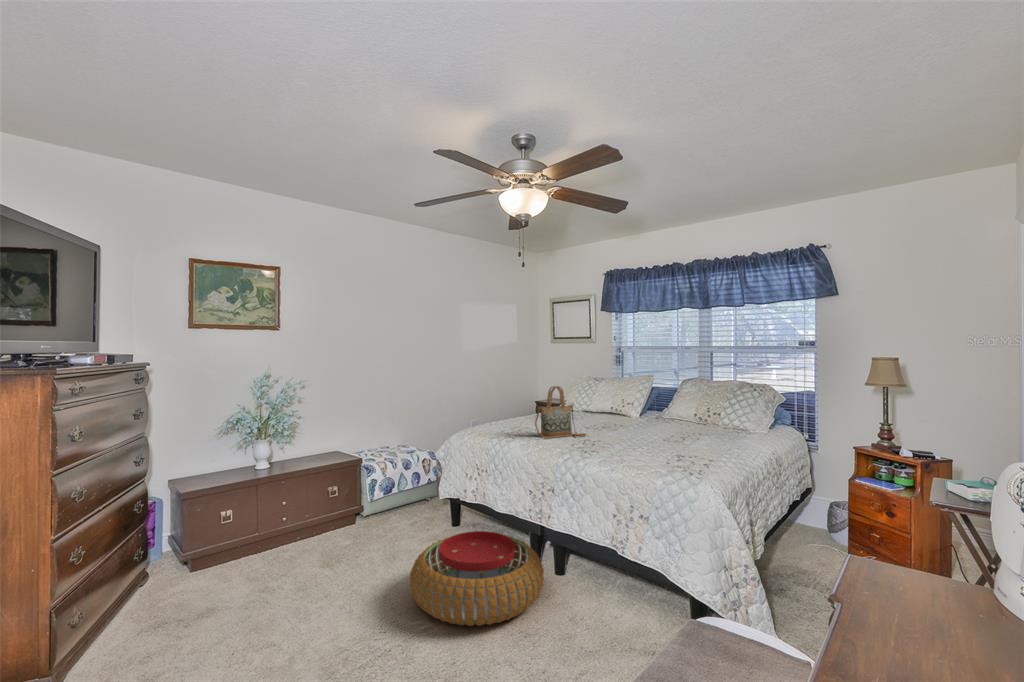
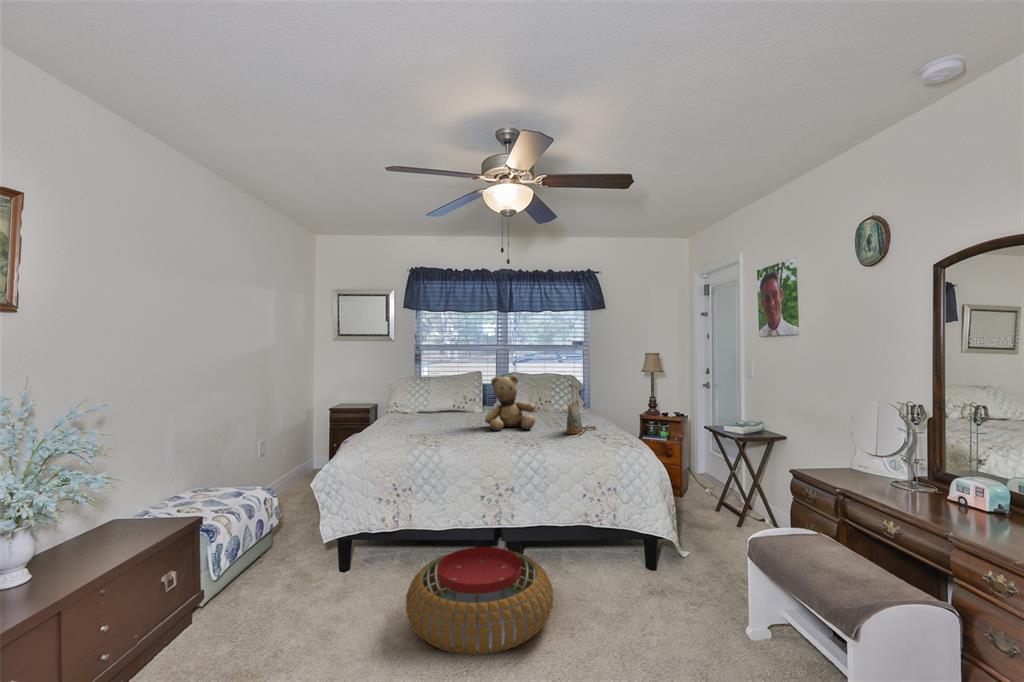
teddy bear: none [597,378,649,438] -> present [485,375,535,431]
handbag: present [535,386,586,438] -> present [566,384,596,435]

